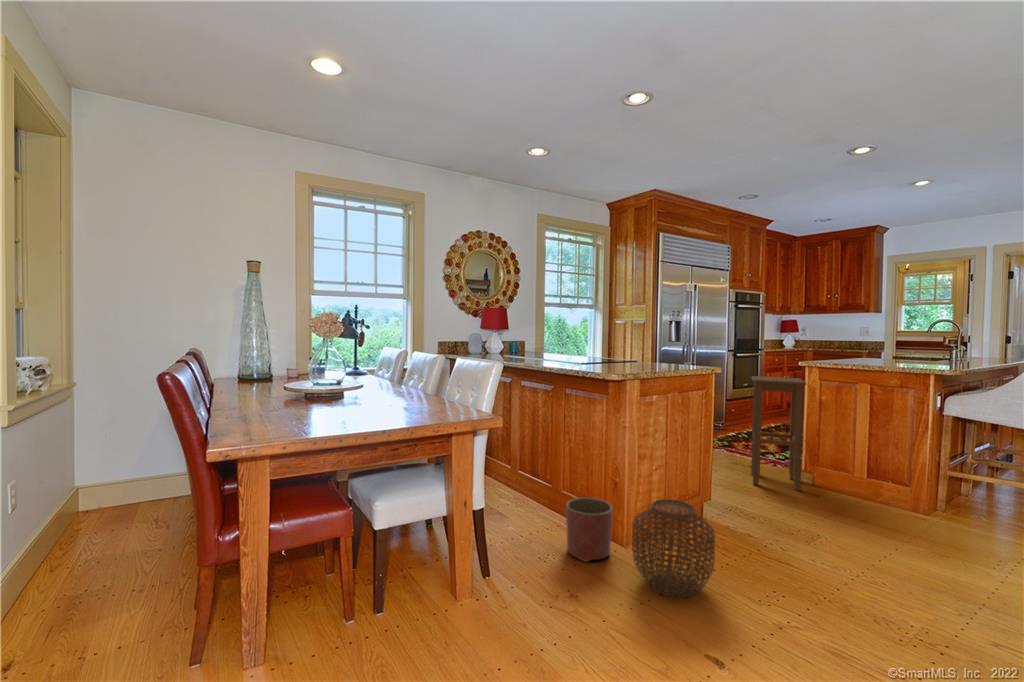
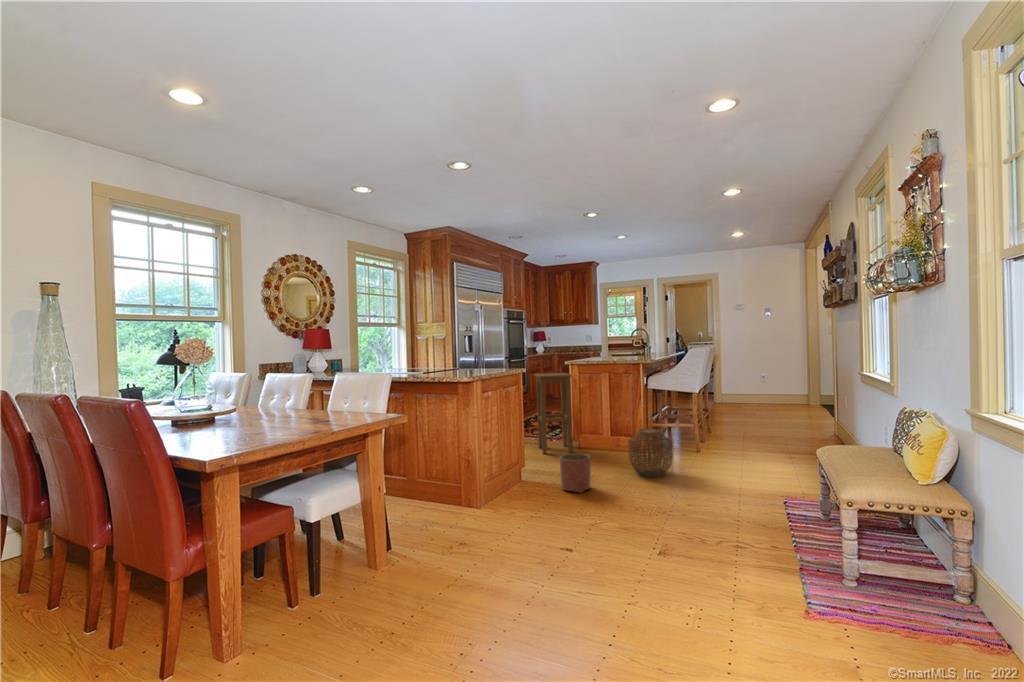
planter: present [566,498,613,562] -> present [560,453,591,492]
woven basket: present [632,499,715,597] -> present [628,429,673,477]

